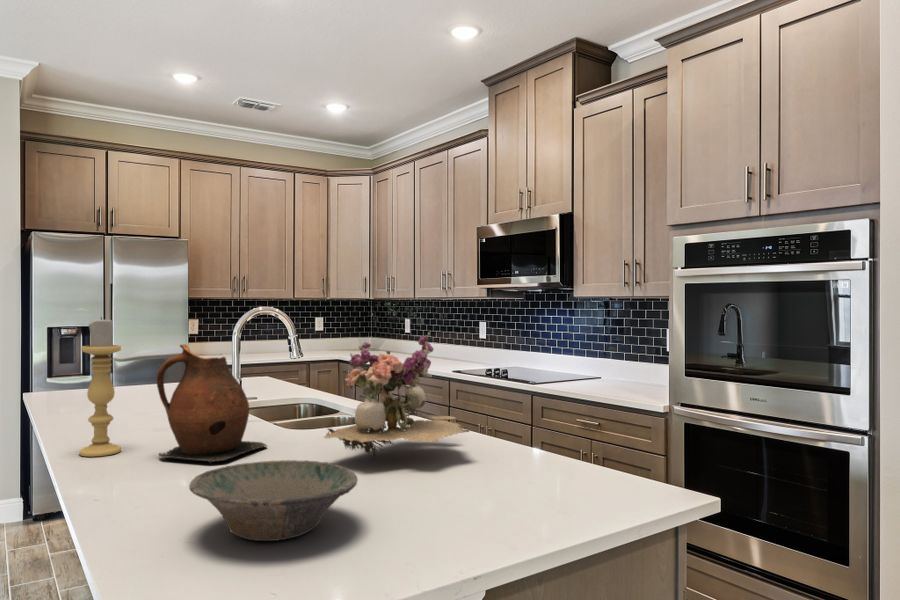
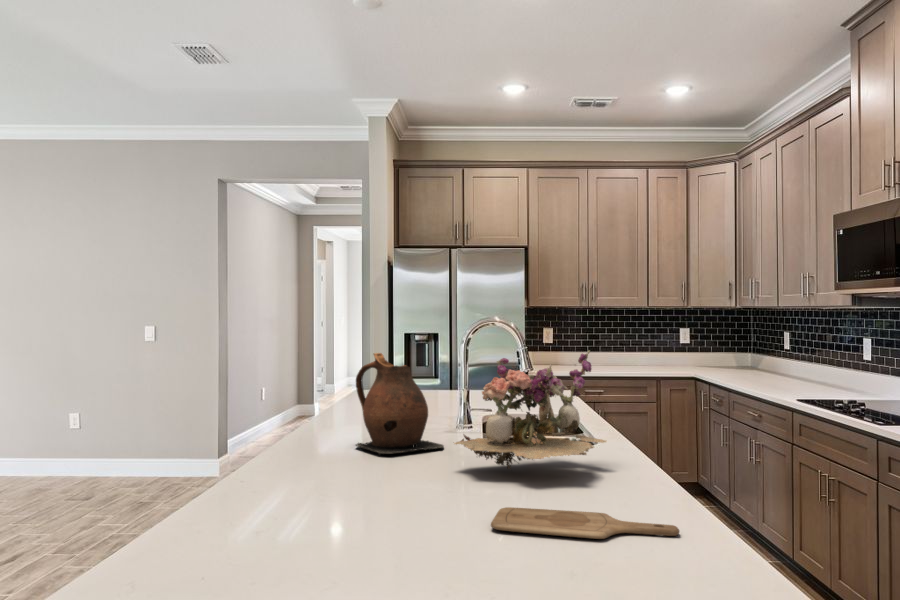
candle holder: present [79,317,121,457] -> none [315,329,345,440]
bowl: present [189,460,357,541] -> none [274,452,404,511]
cutting board: none [459,483,625,519] -> present [491,507,679,539]

